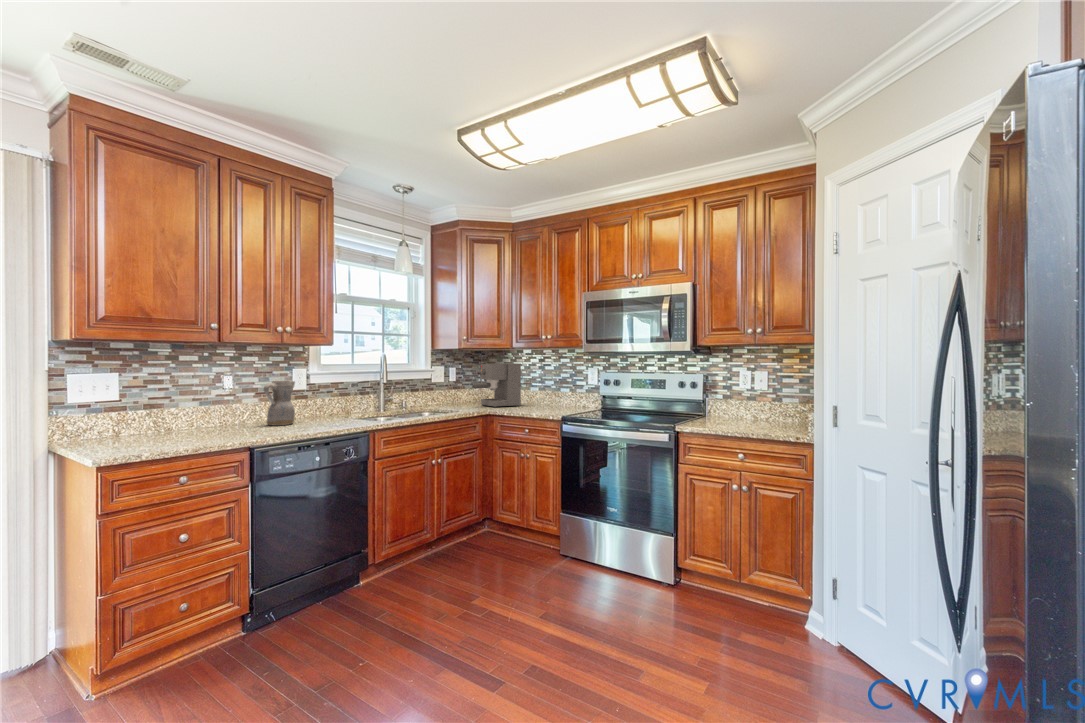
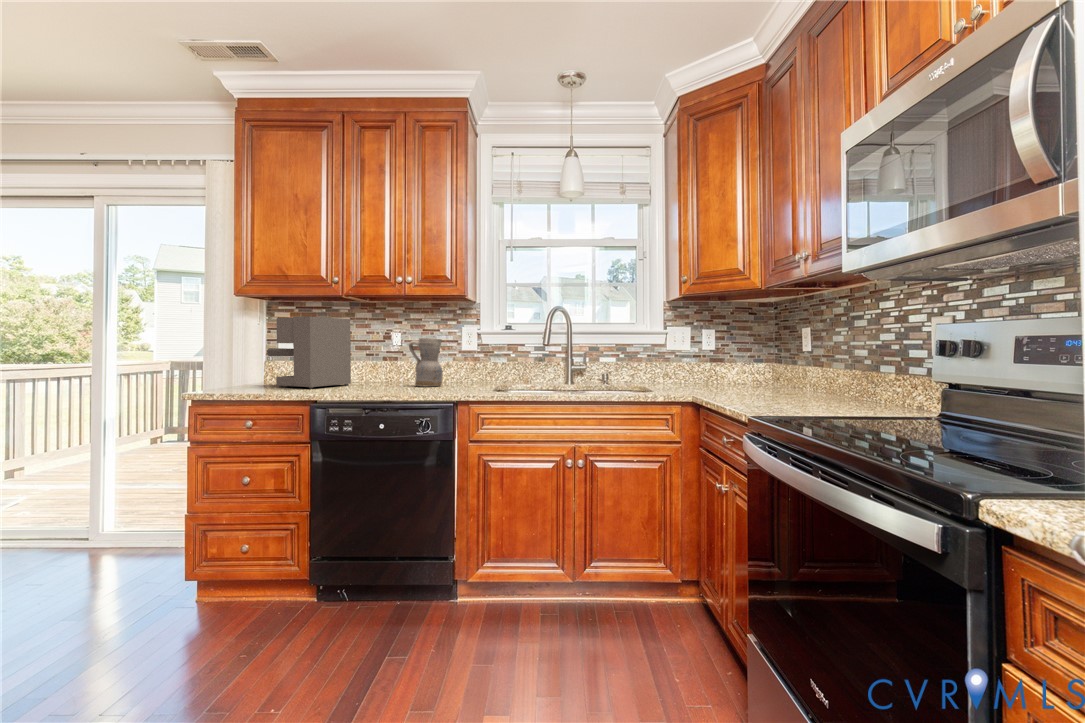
coffee maker: present [473,363,521,407] -> present [267,317,351,389]

